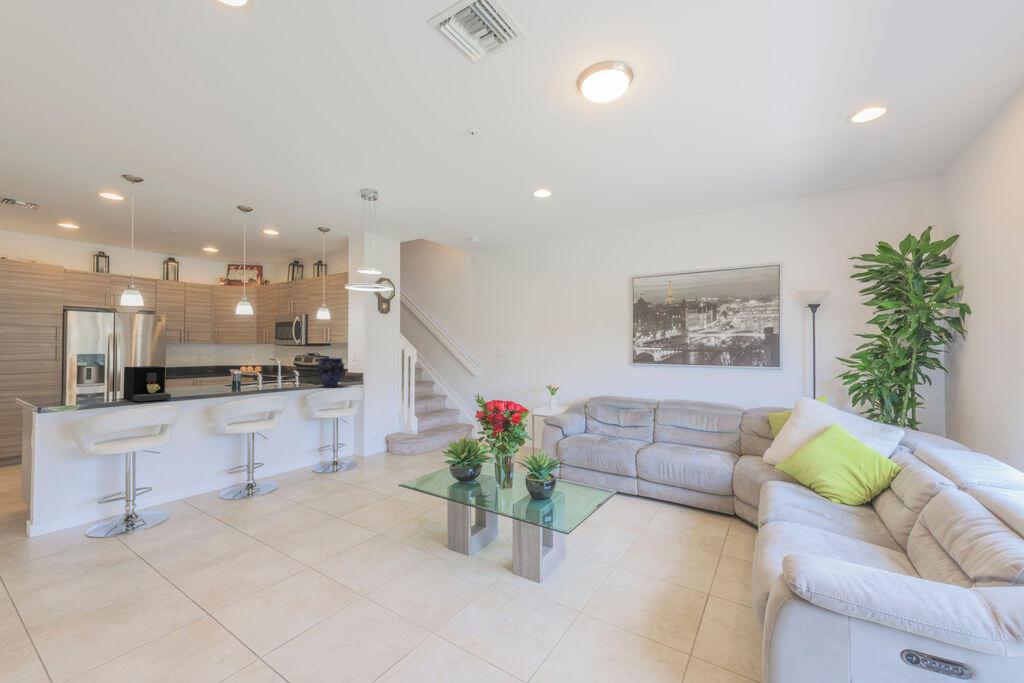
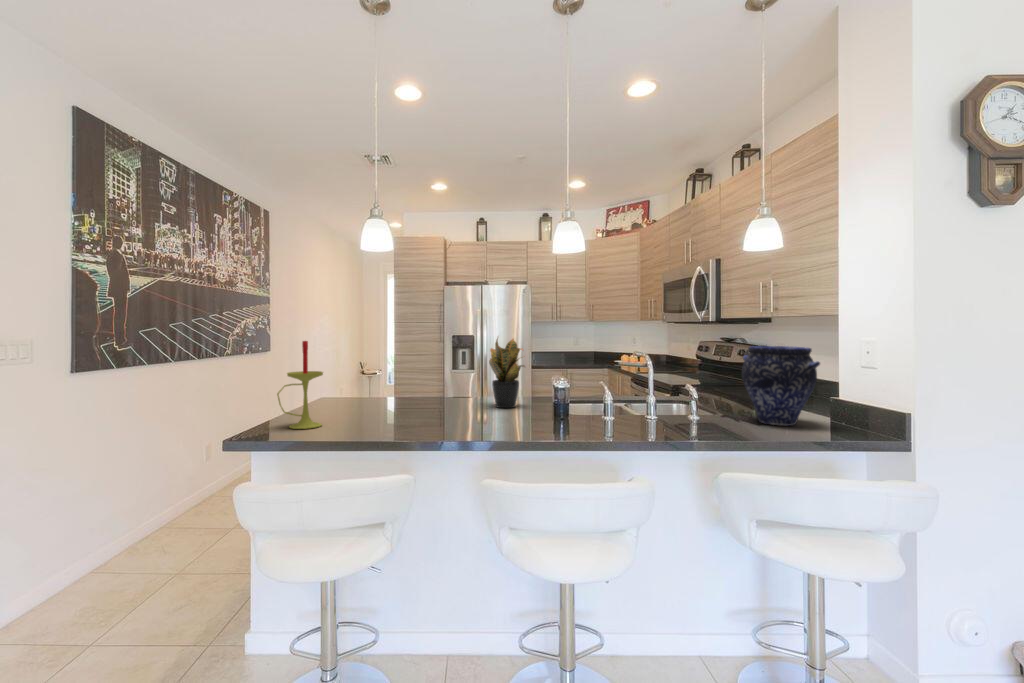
potted plant: none [176,351,210,391] -> present [489,338,525,408]
candle: none [60,356,91,406] -> present [277,341,323,429]
coffee maker: present [123,366,171,401] -> none [375,359,434,432]

